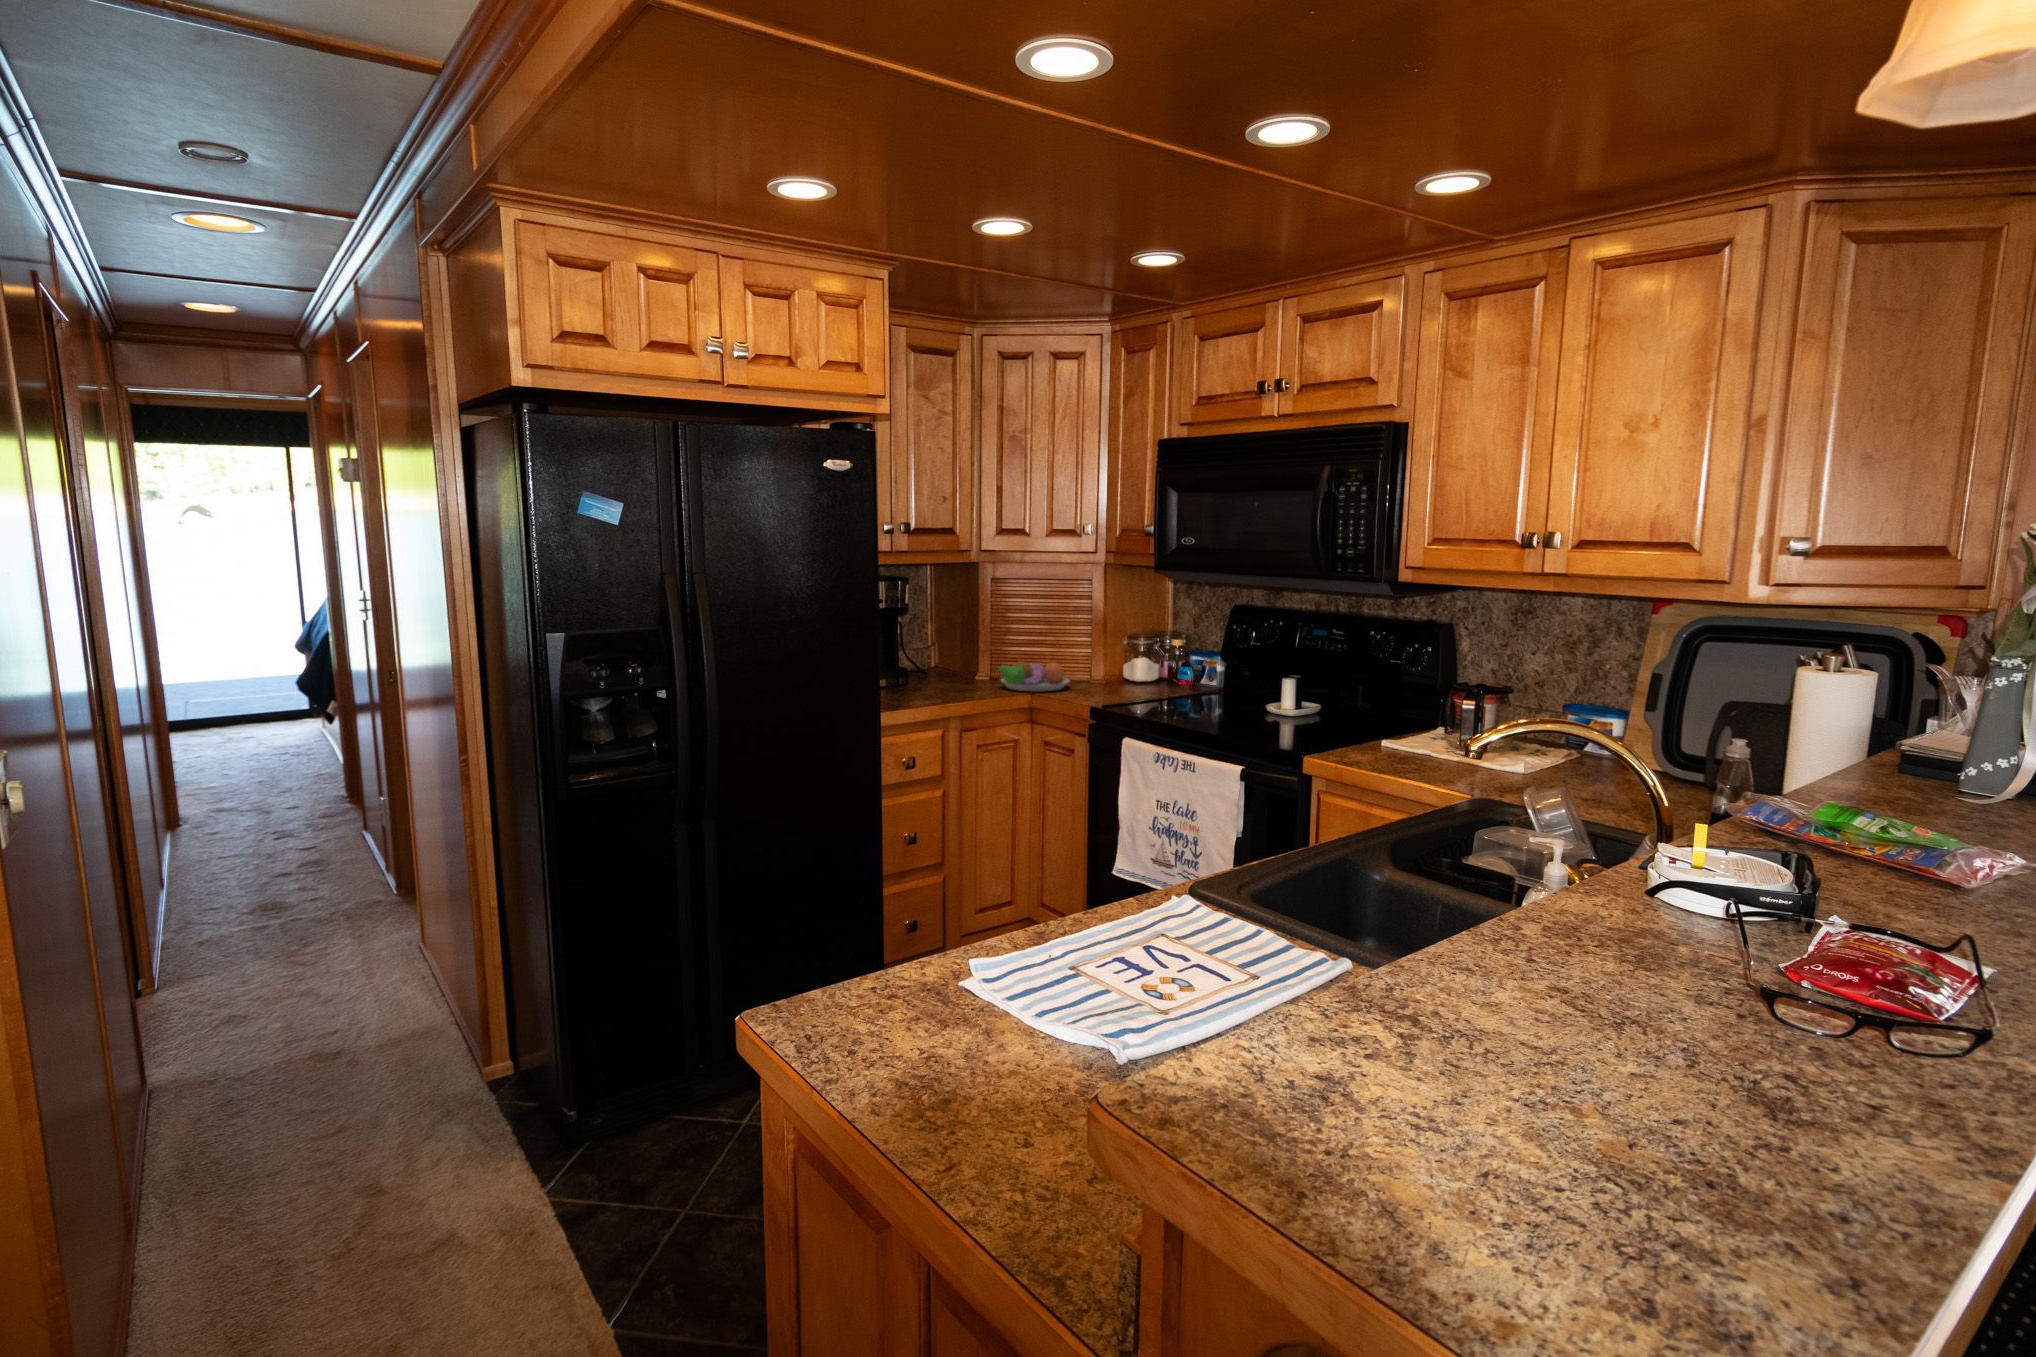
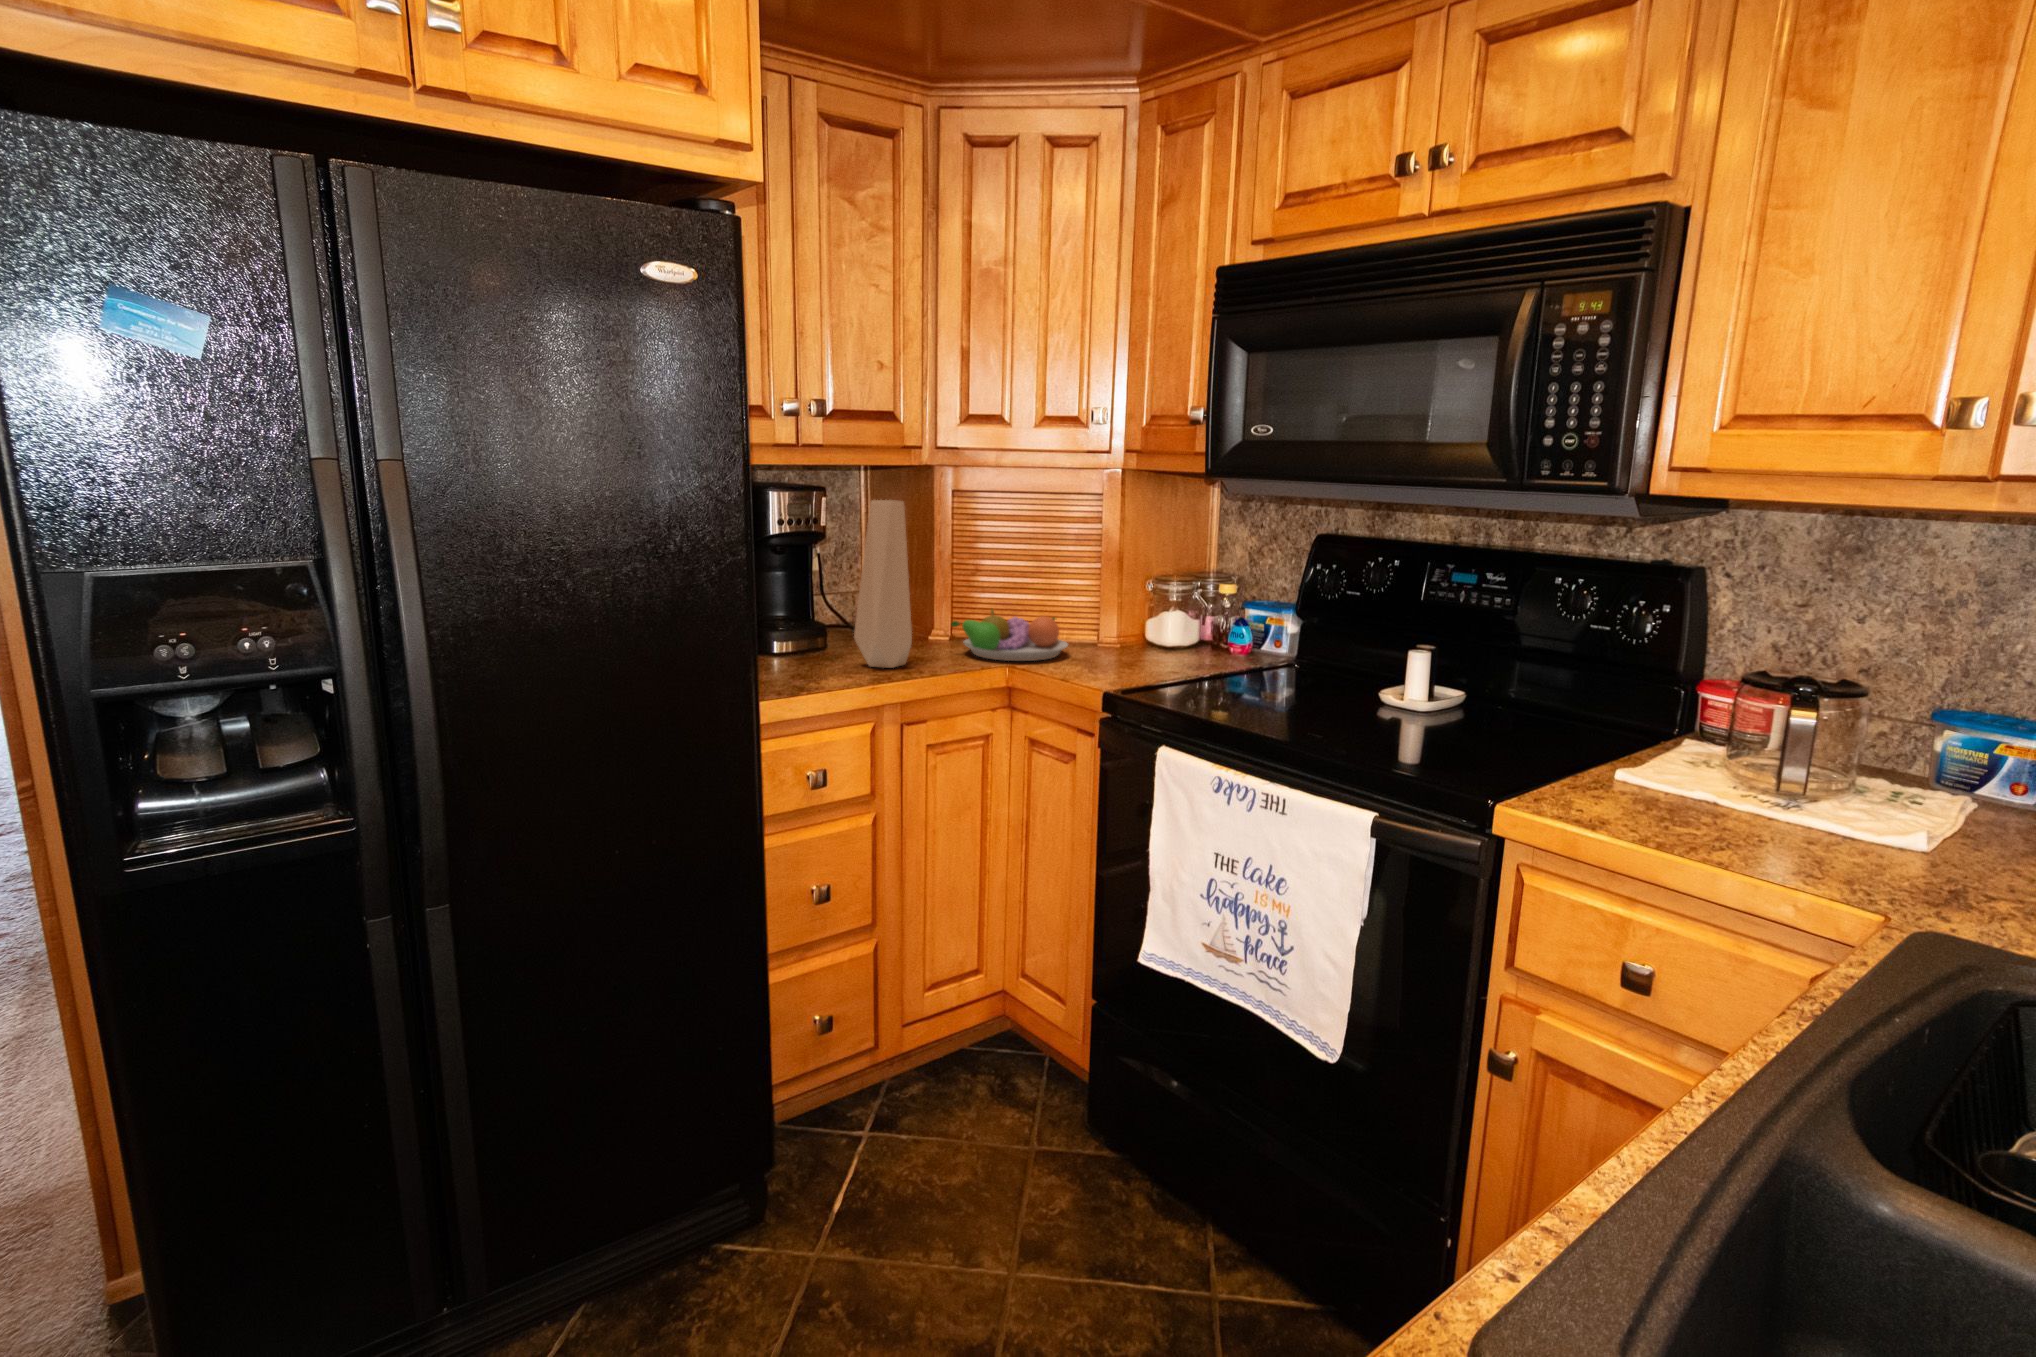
vase: none [930,588,968,696] -> present [854,500,912,668]

